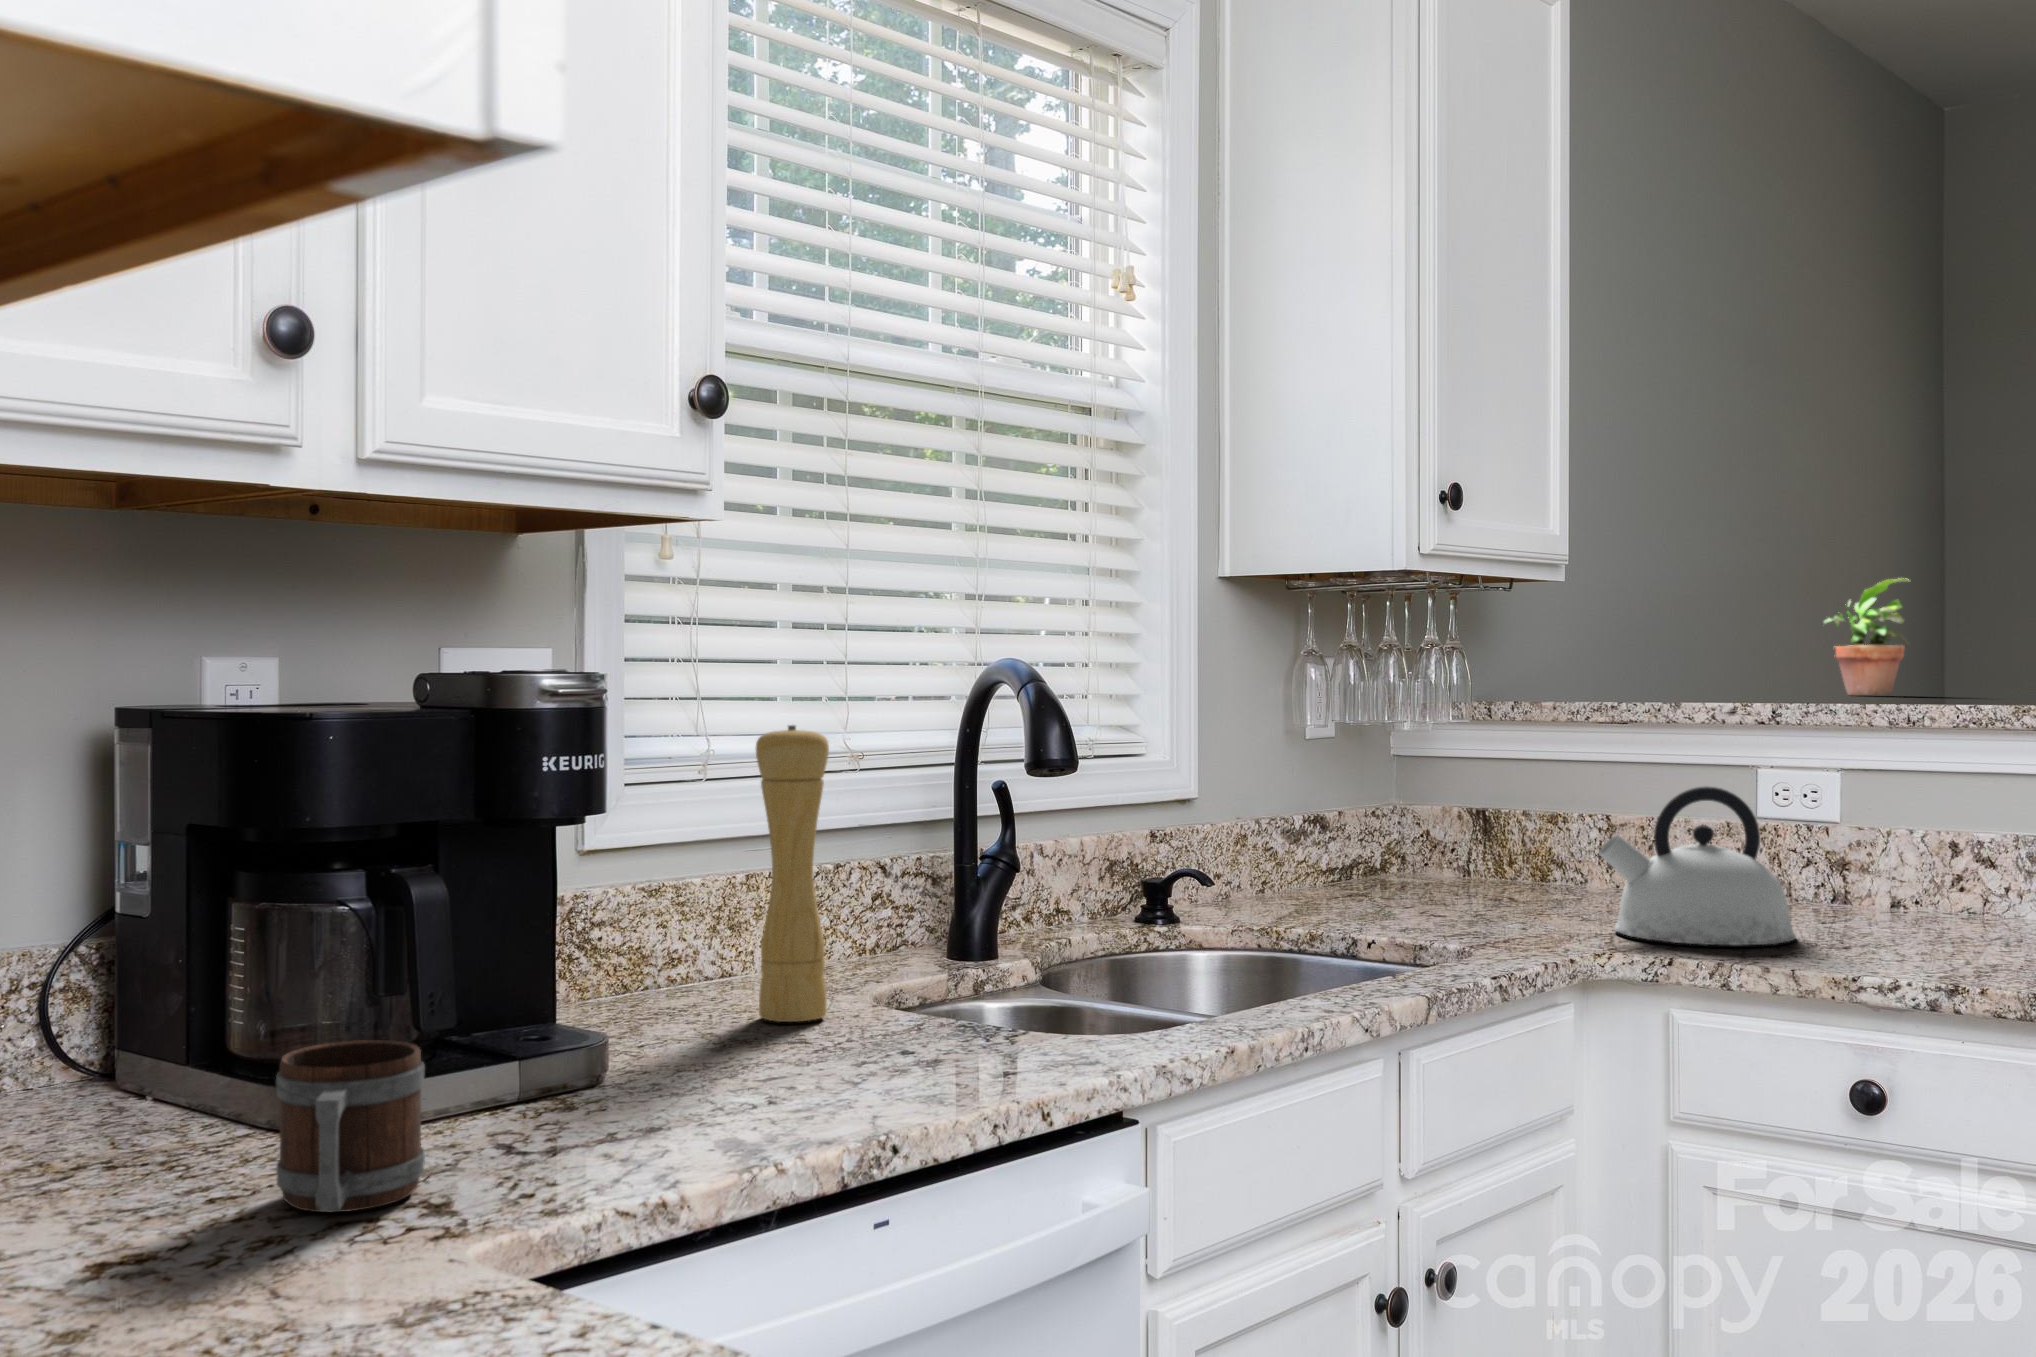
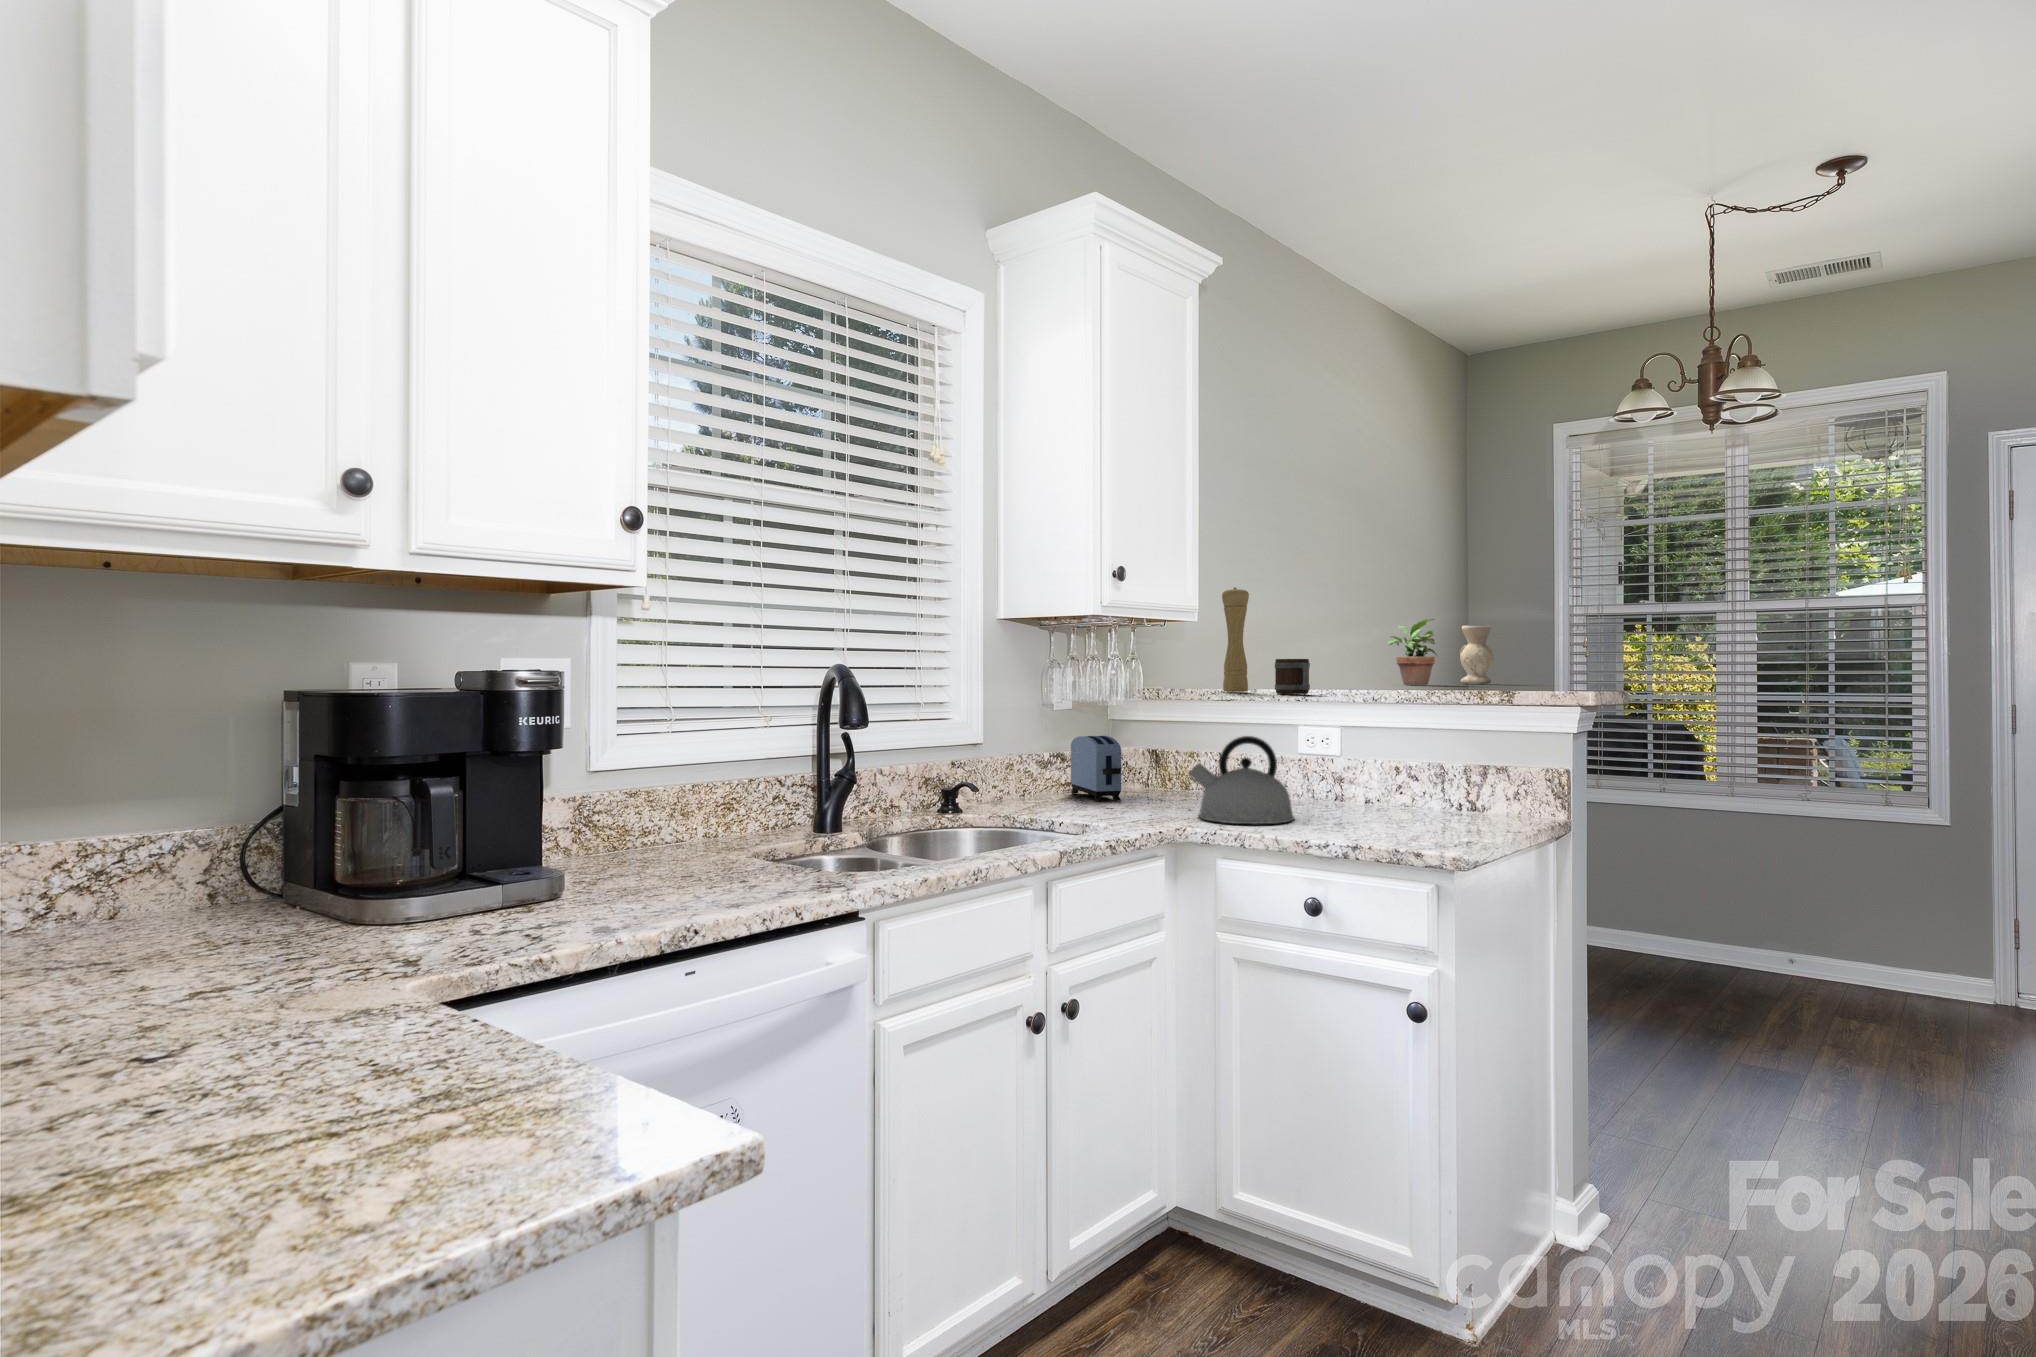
vase: none [1928,591,1991,693] -> present [1460,626,1494,684]
pepper mill: present [756,725,829,1022] -> present [1222,588,1249,692]
toaster: none [1335,785,1446,902] -> present [1070,736,1121,801]
mug: present [276,1040,425,1212] -> present [1275,659,1310,694]

